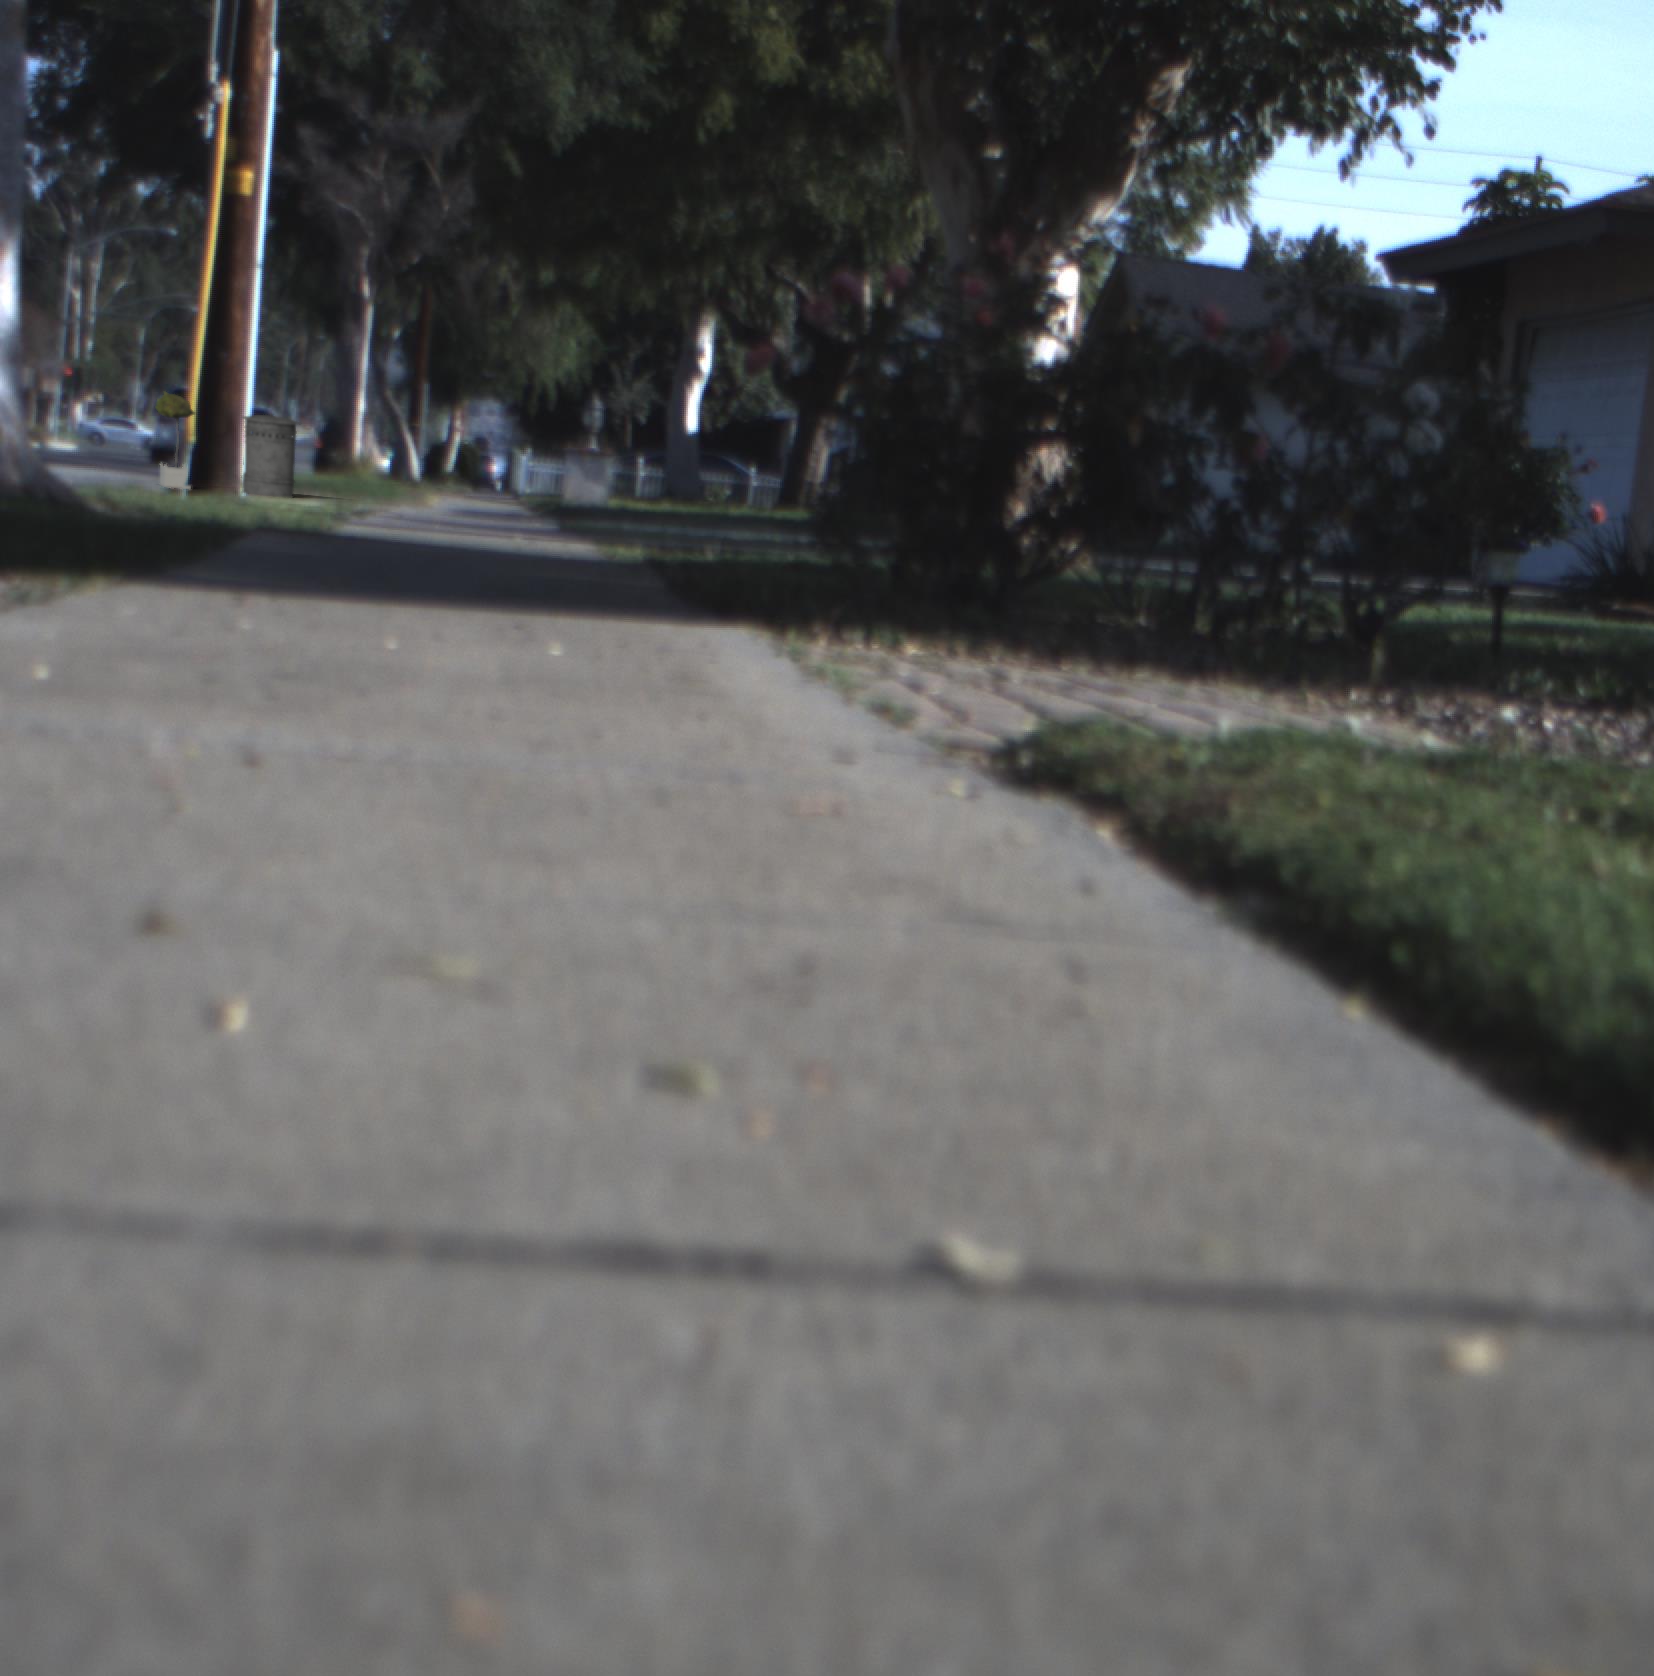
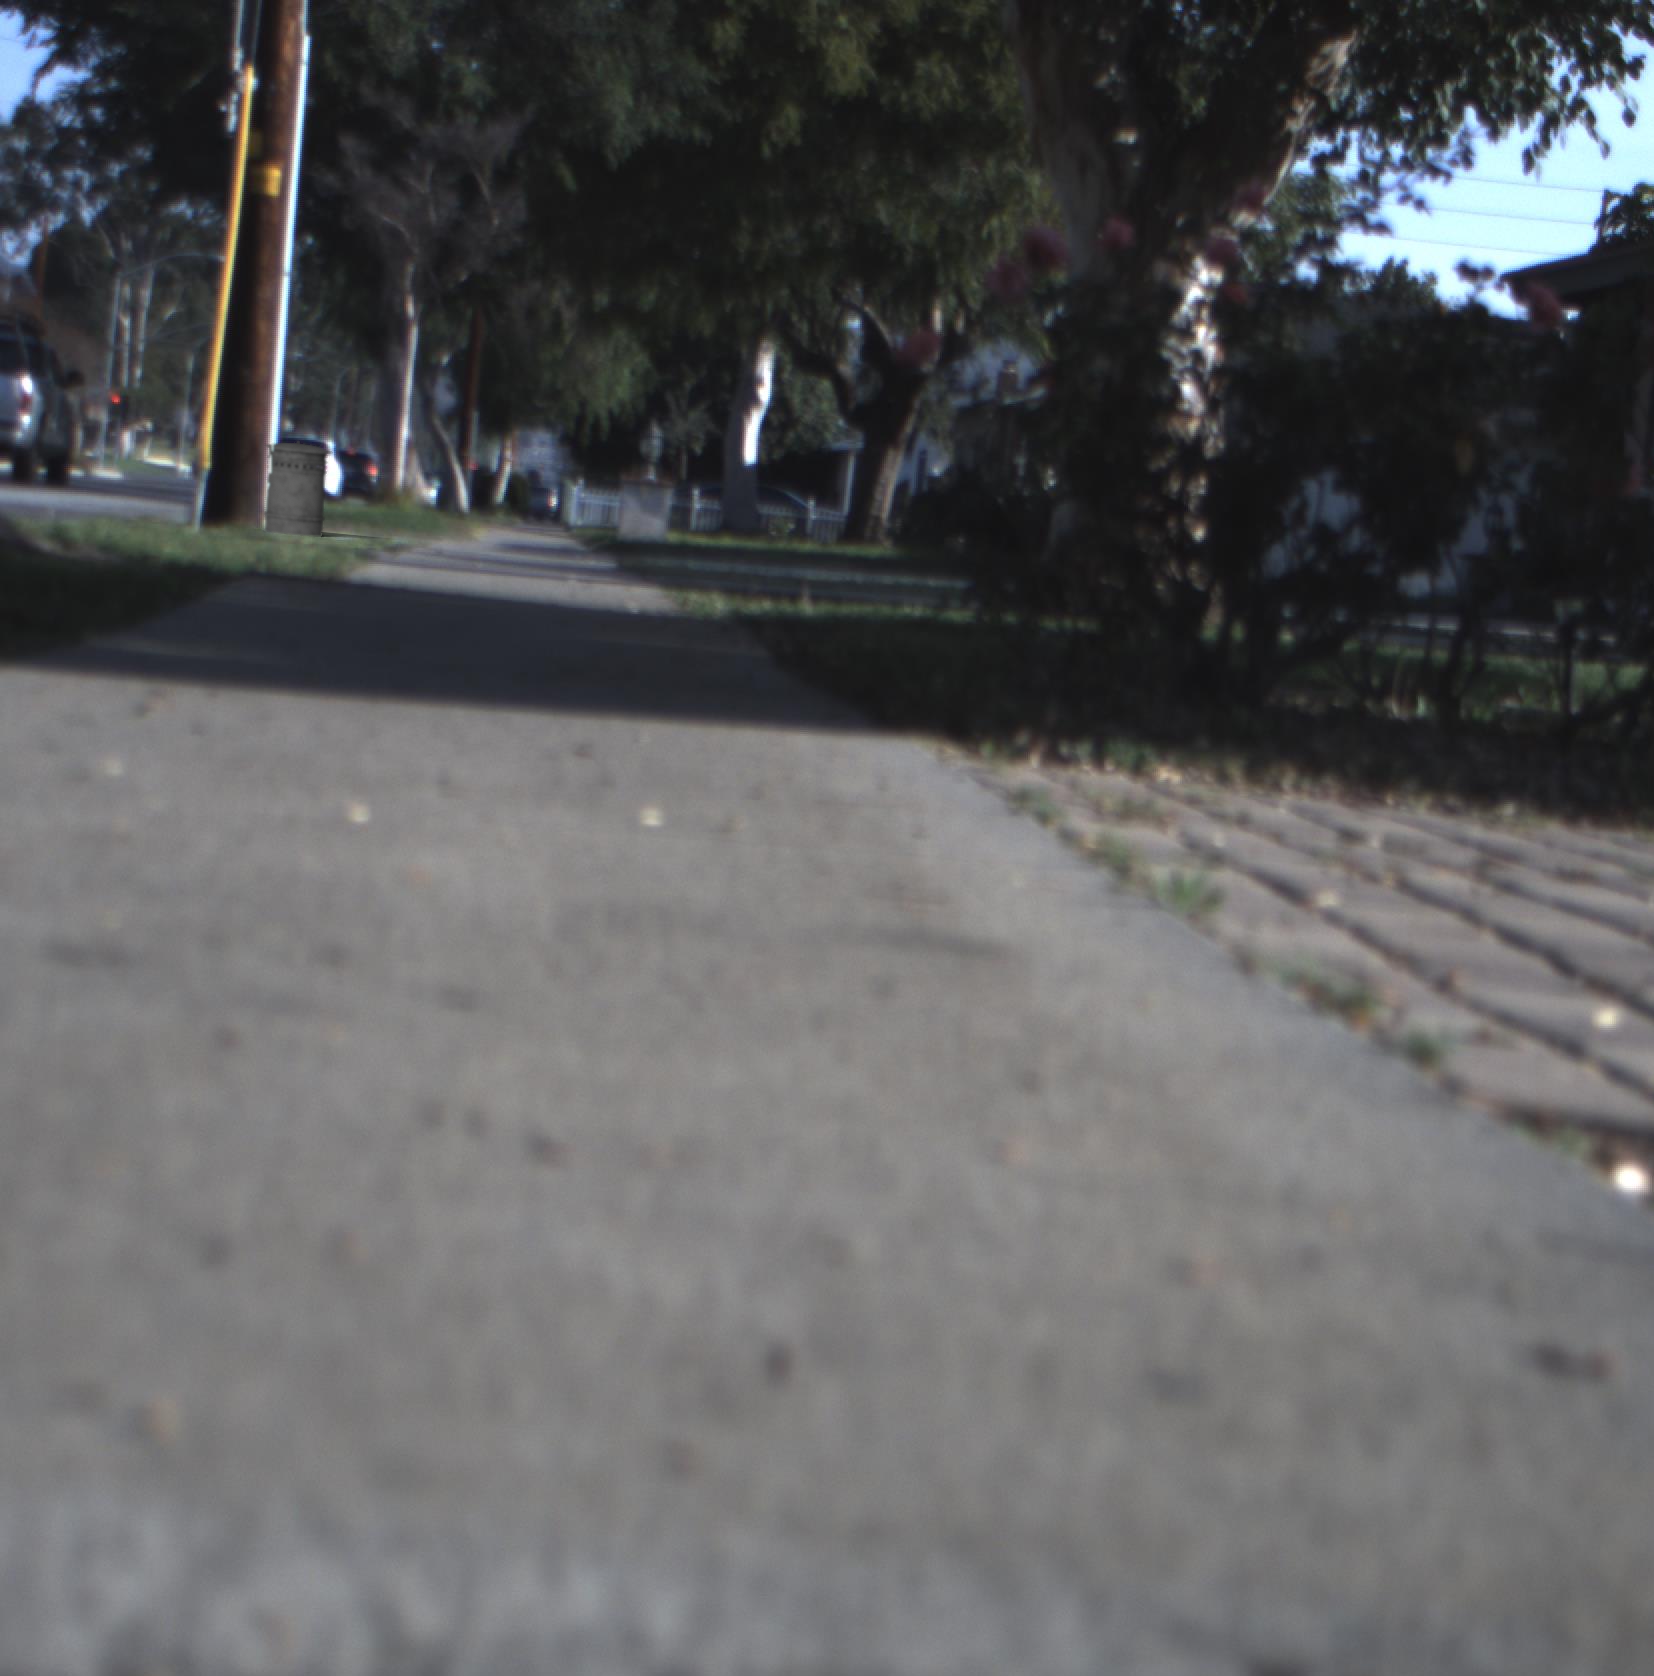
potted tree: present [156,392,195,489] -> none [166,415,213,528]

